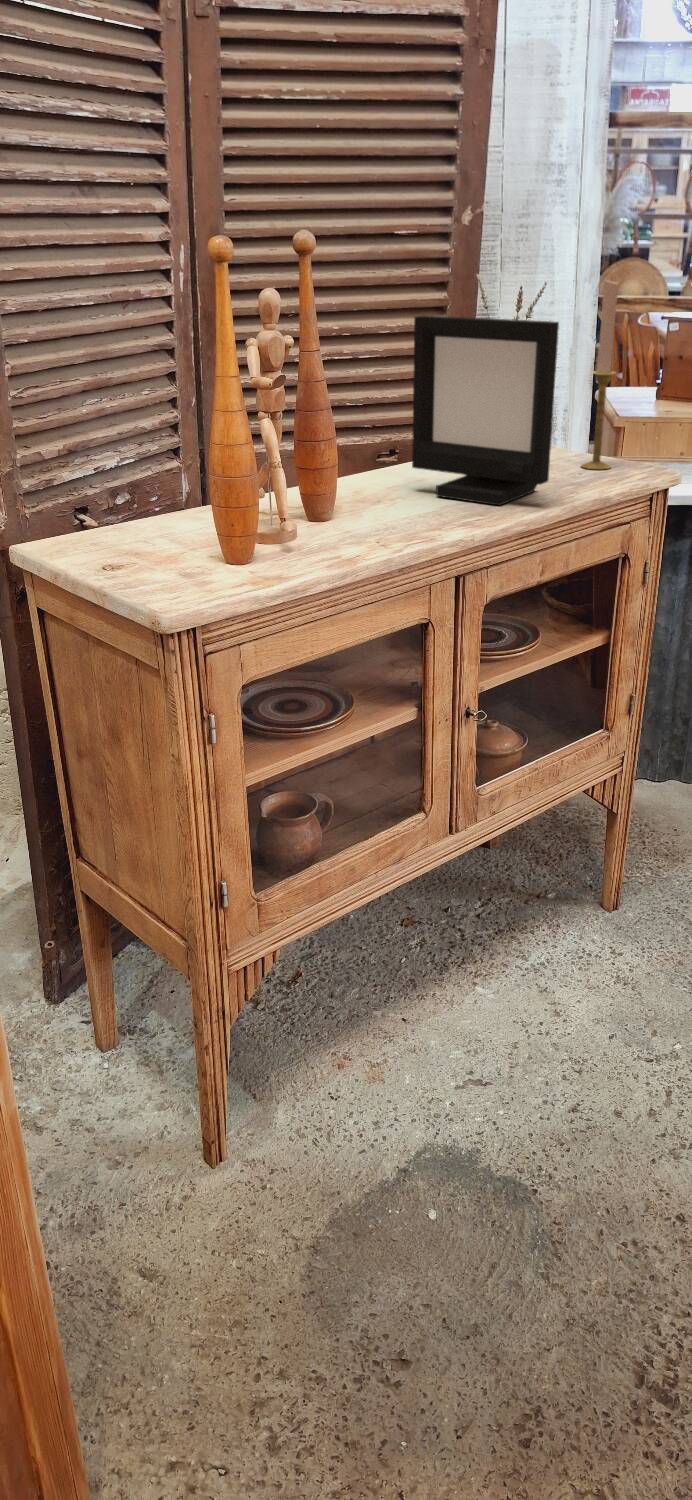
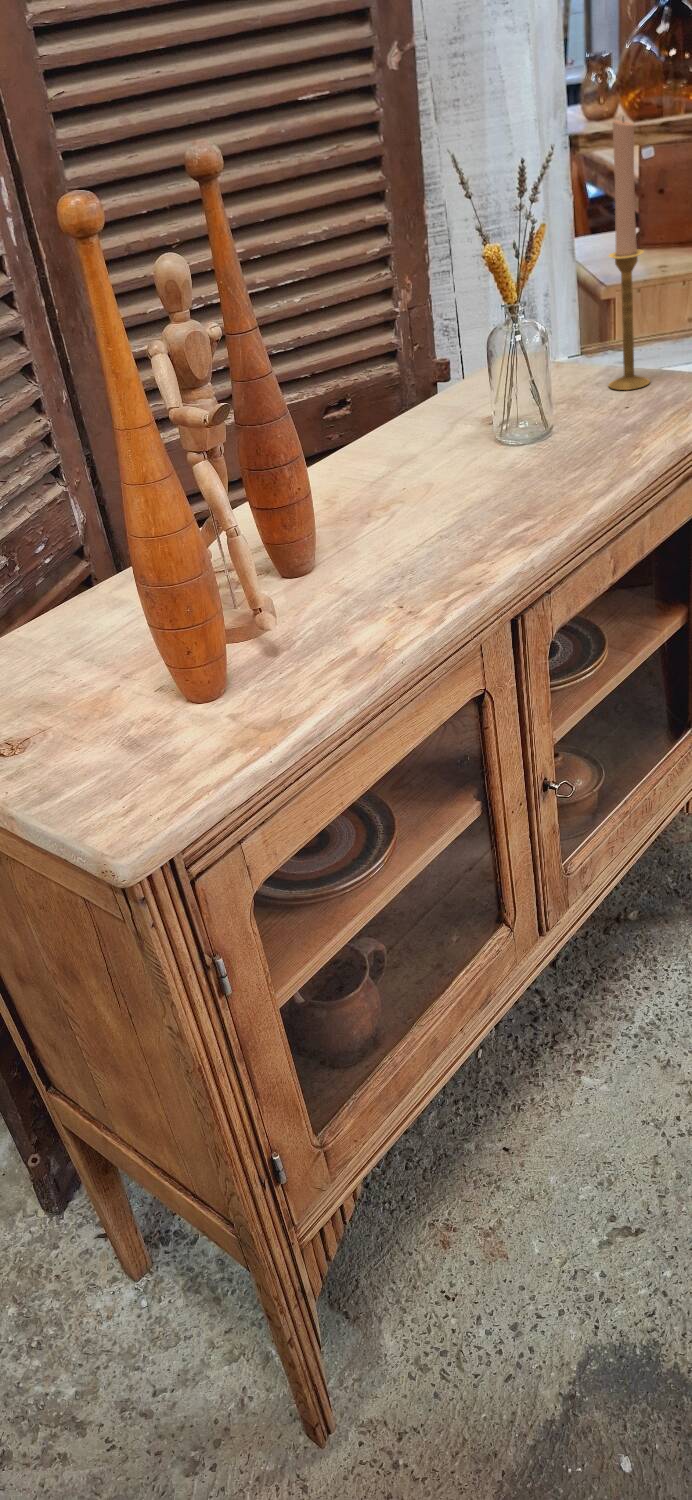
picture frame: present [412,315,559,505] -> none [368,211,600,488]

